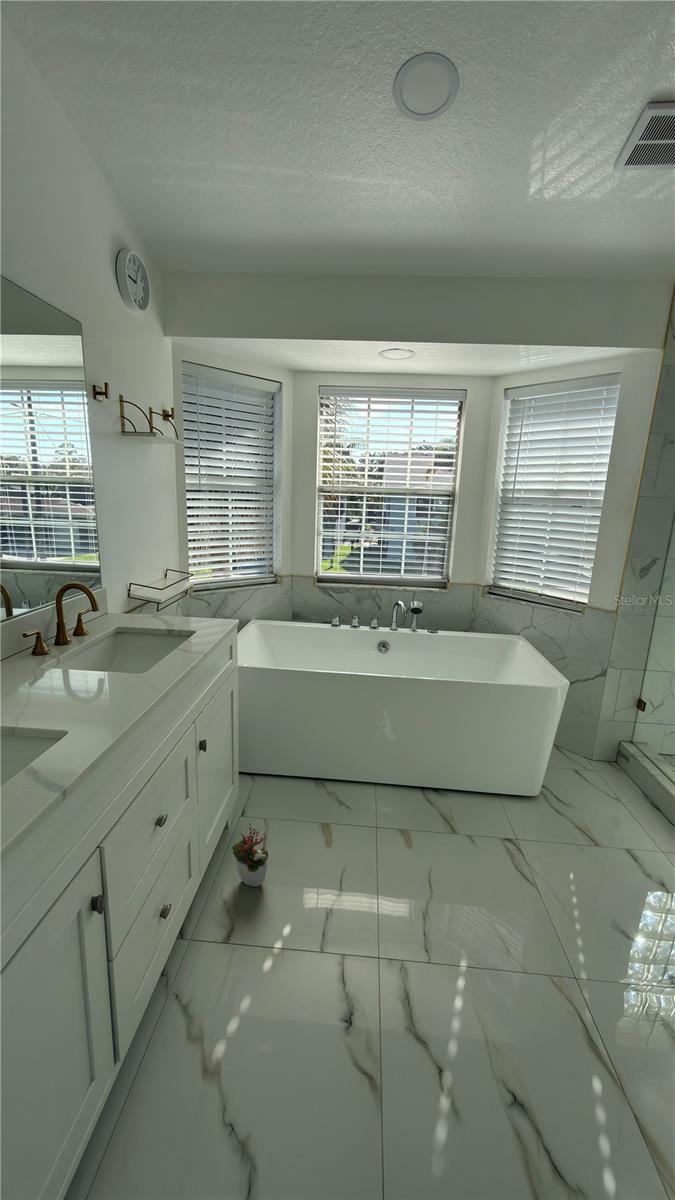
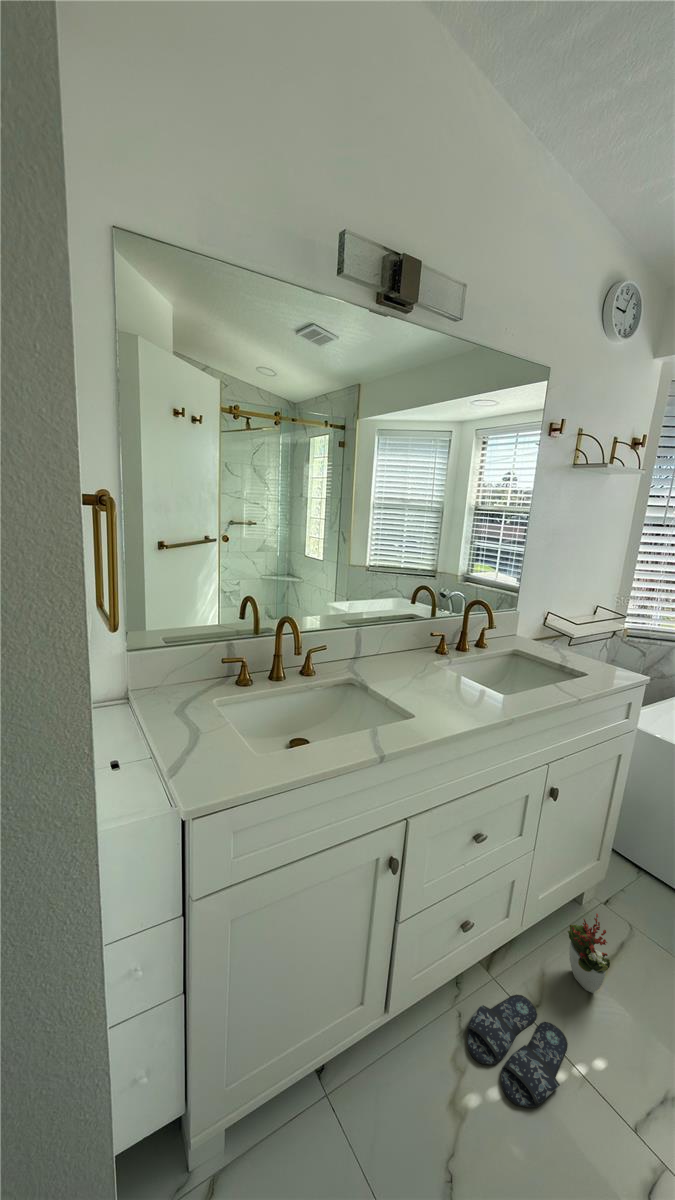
slippers: none [187,930,269,1017] -> present [467,995,568,1108]

